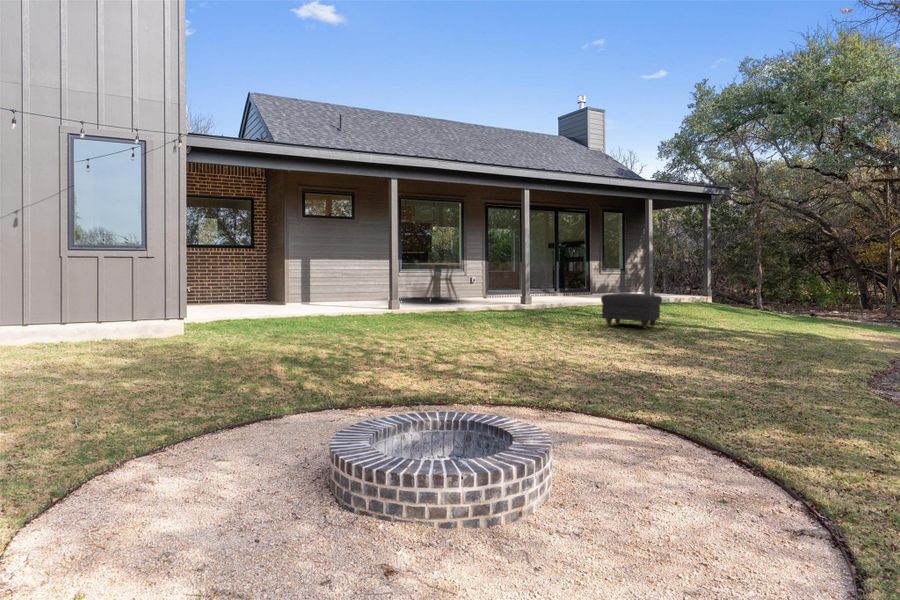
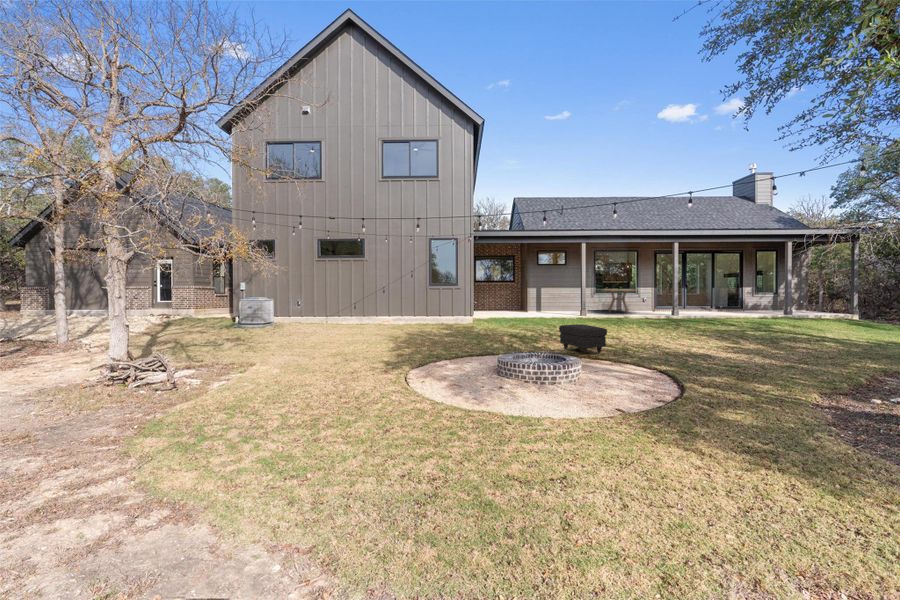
ottoman: present [601,293,662,329] -> present [559,324,607,354]

